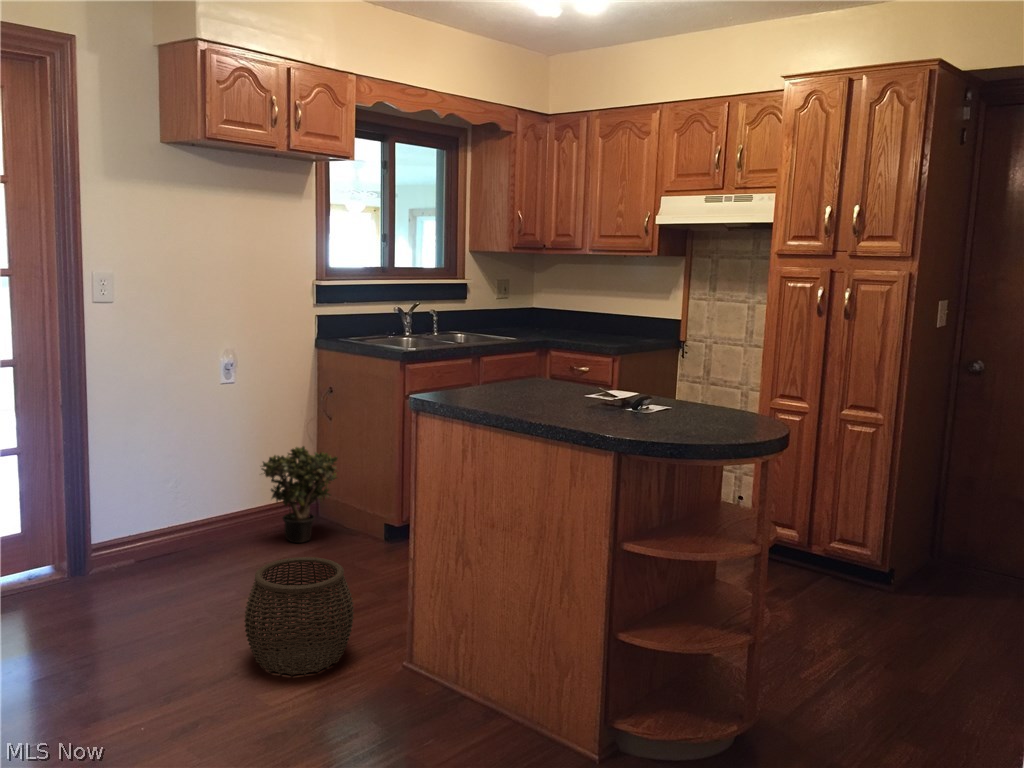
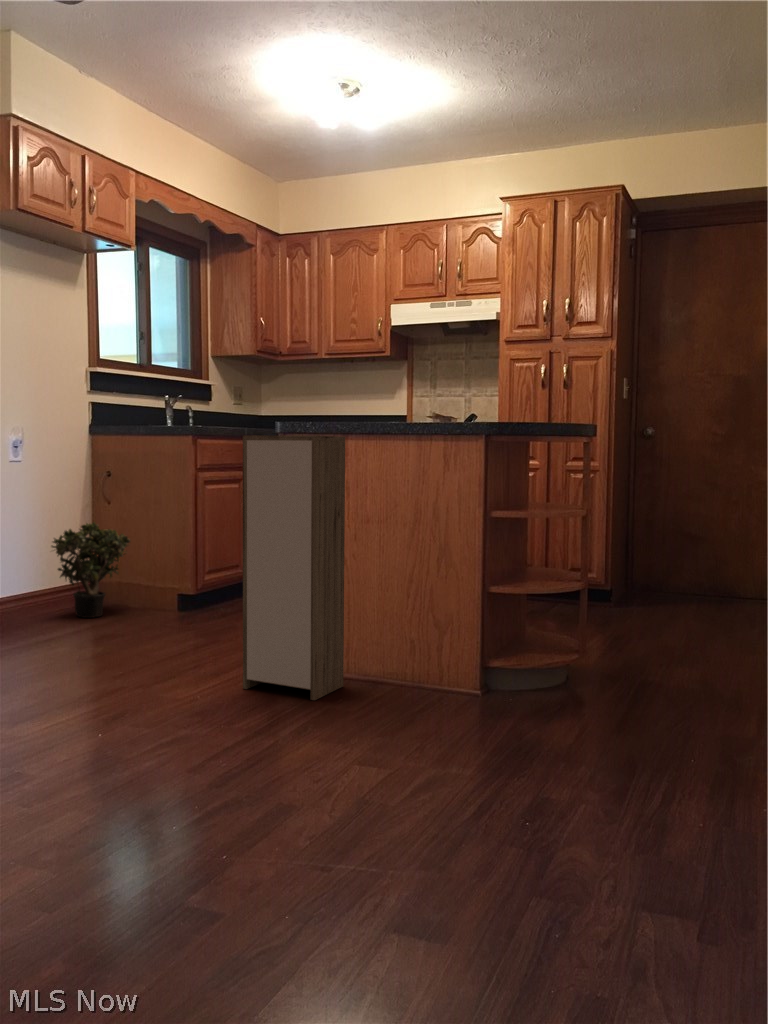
storage cabinet: none [354,415,467,730] -> present [243,435,345,700]
woven basket: present [244,557,354,675] -> none [119,586,222,686]

